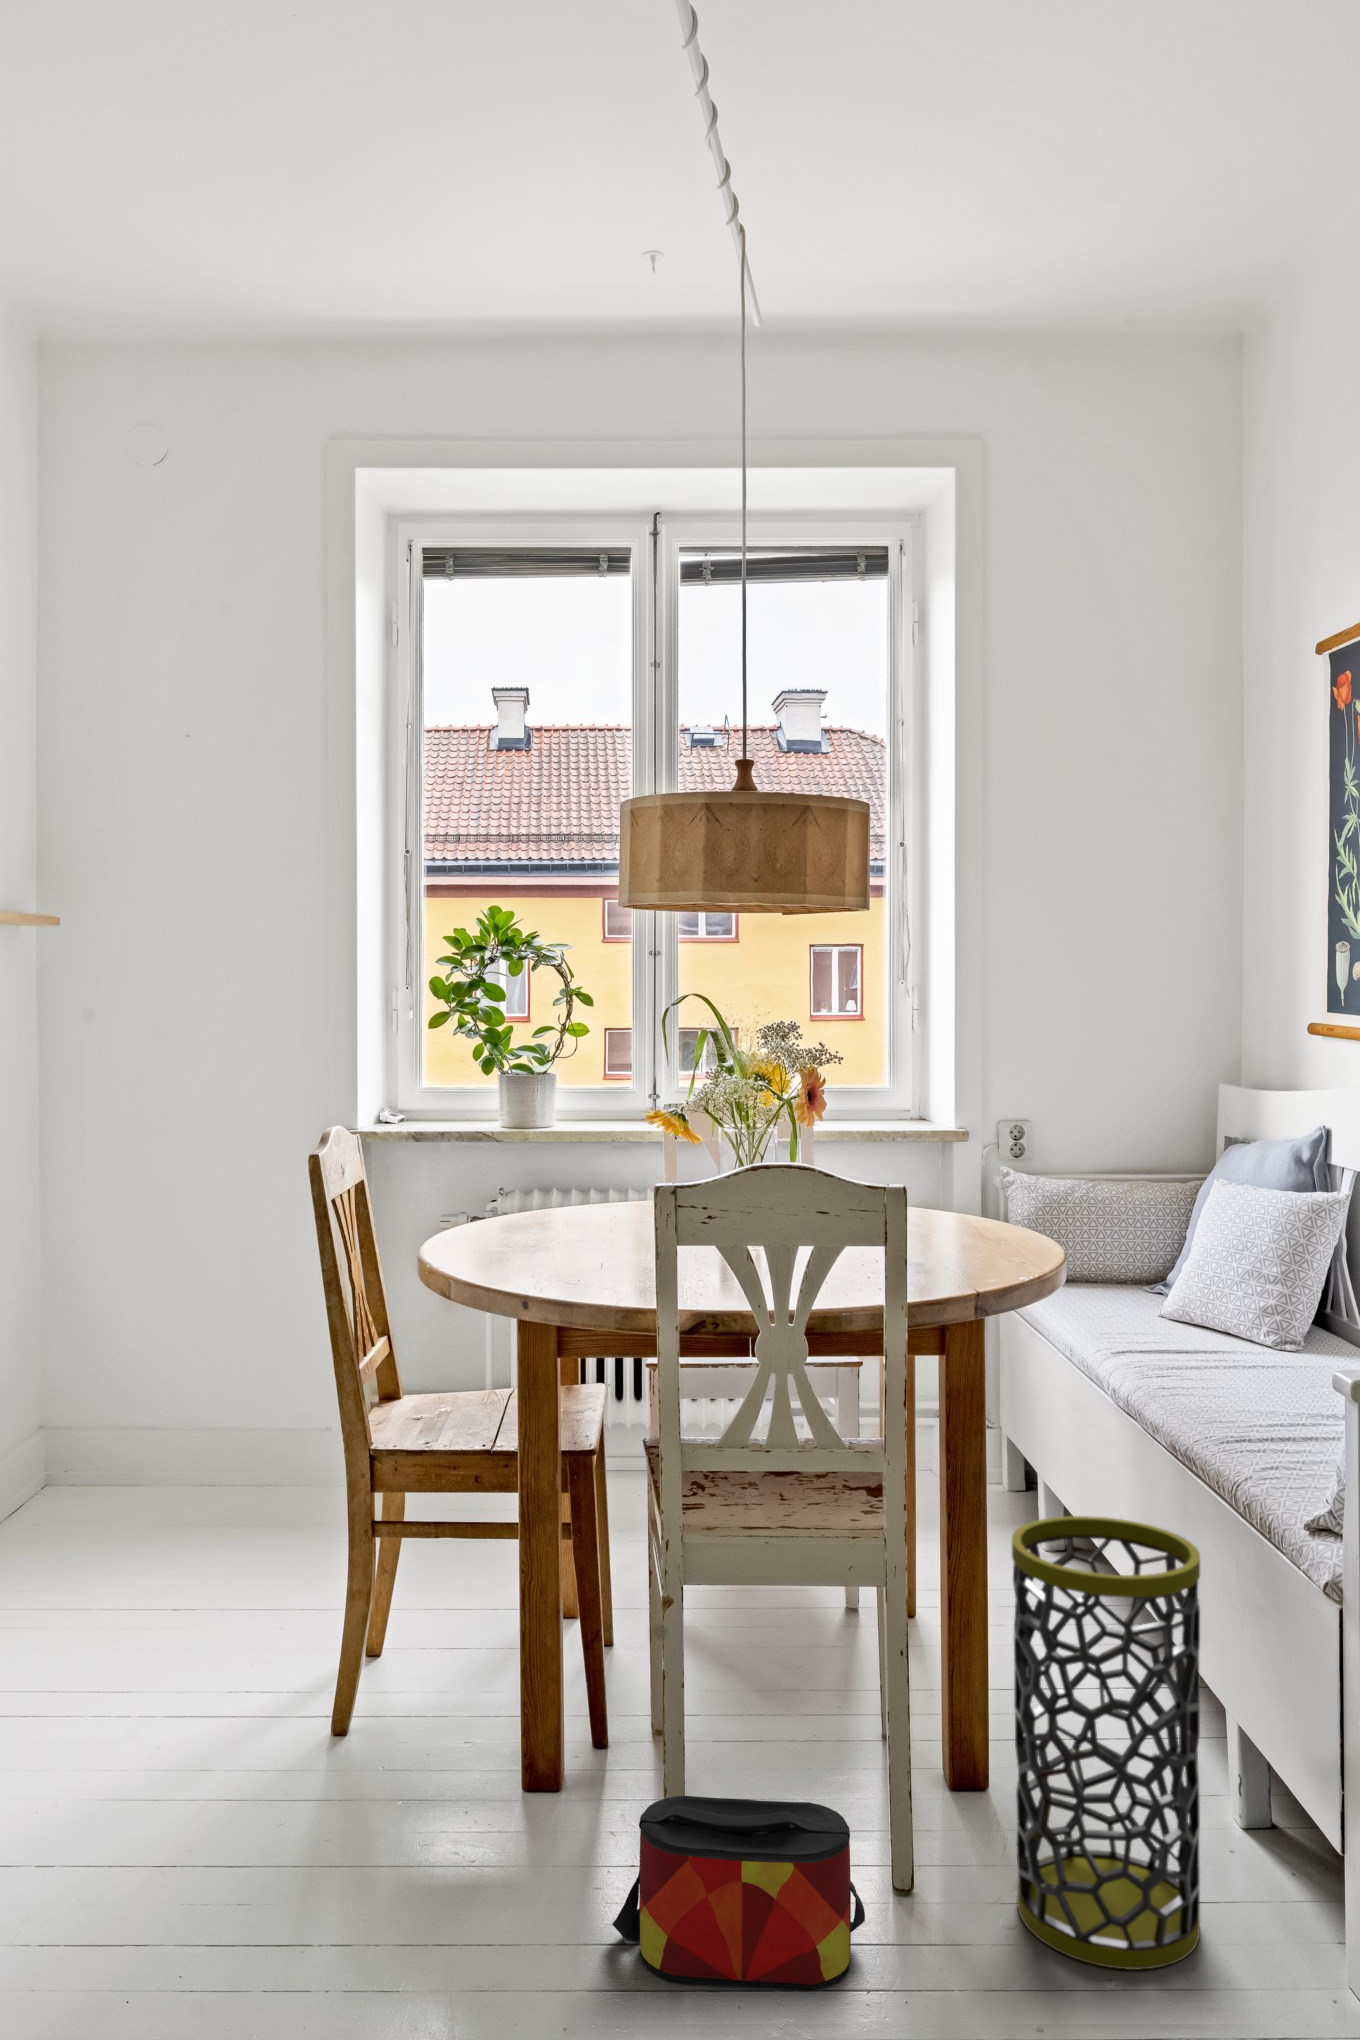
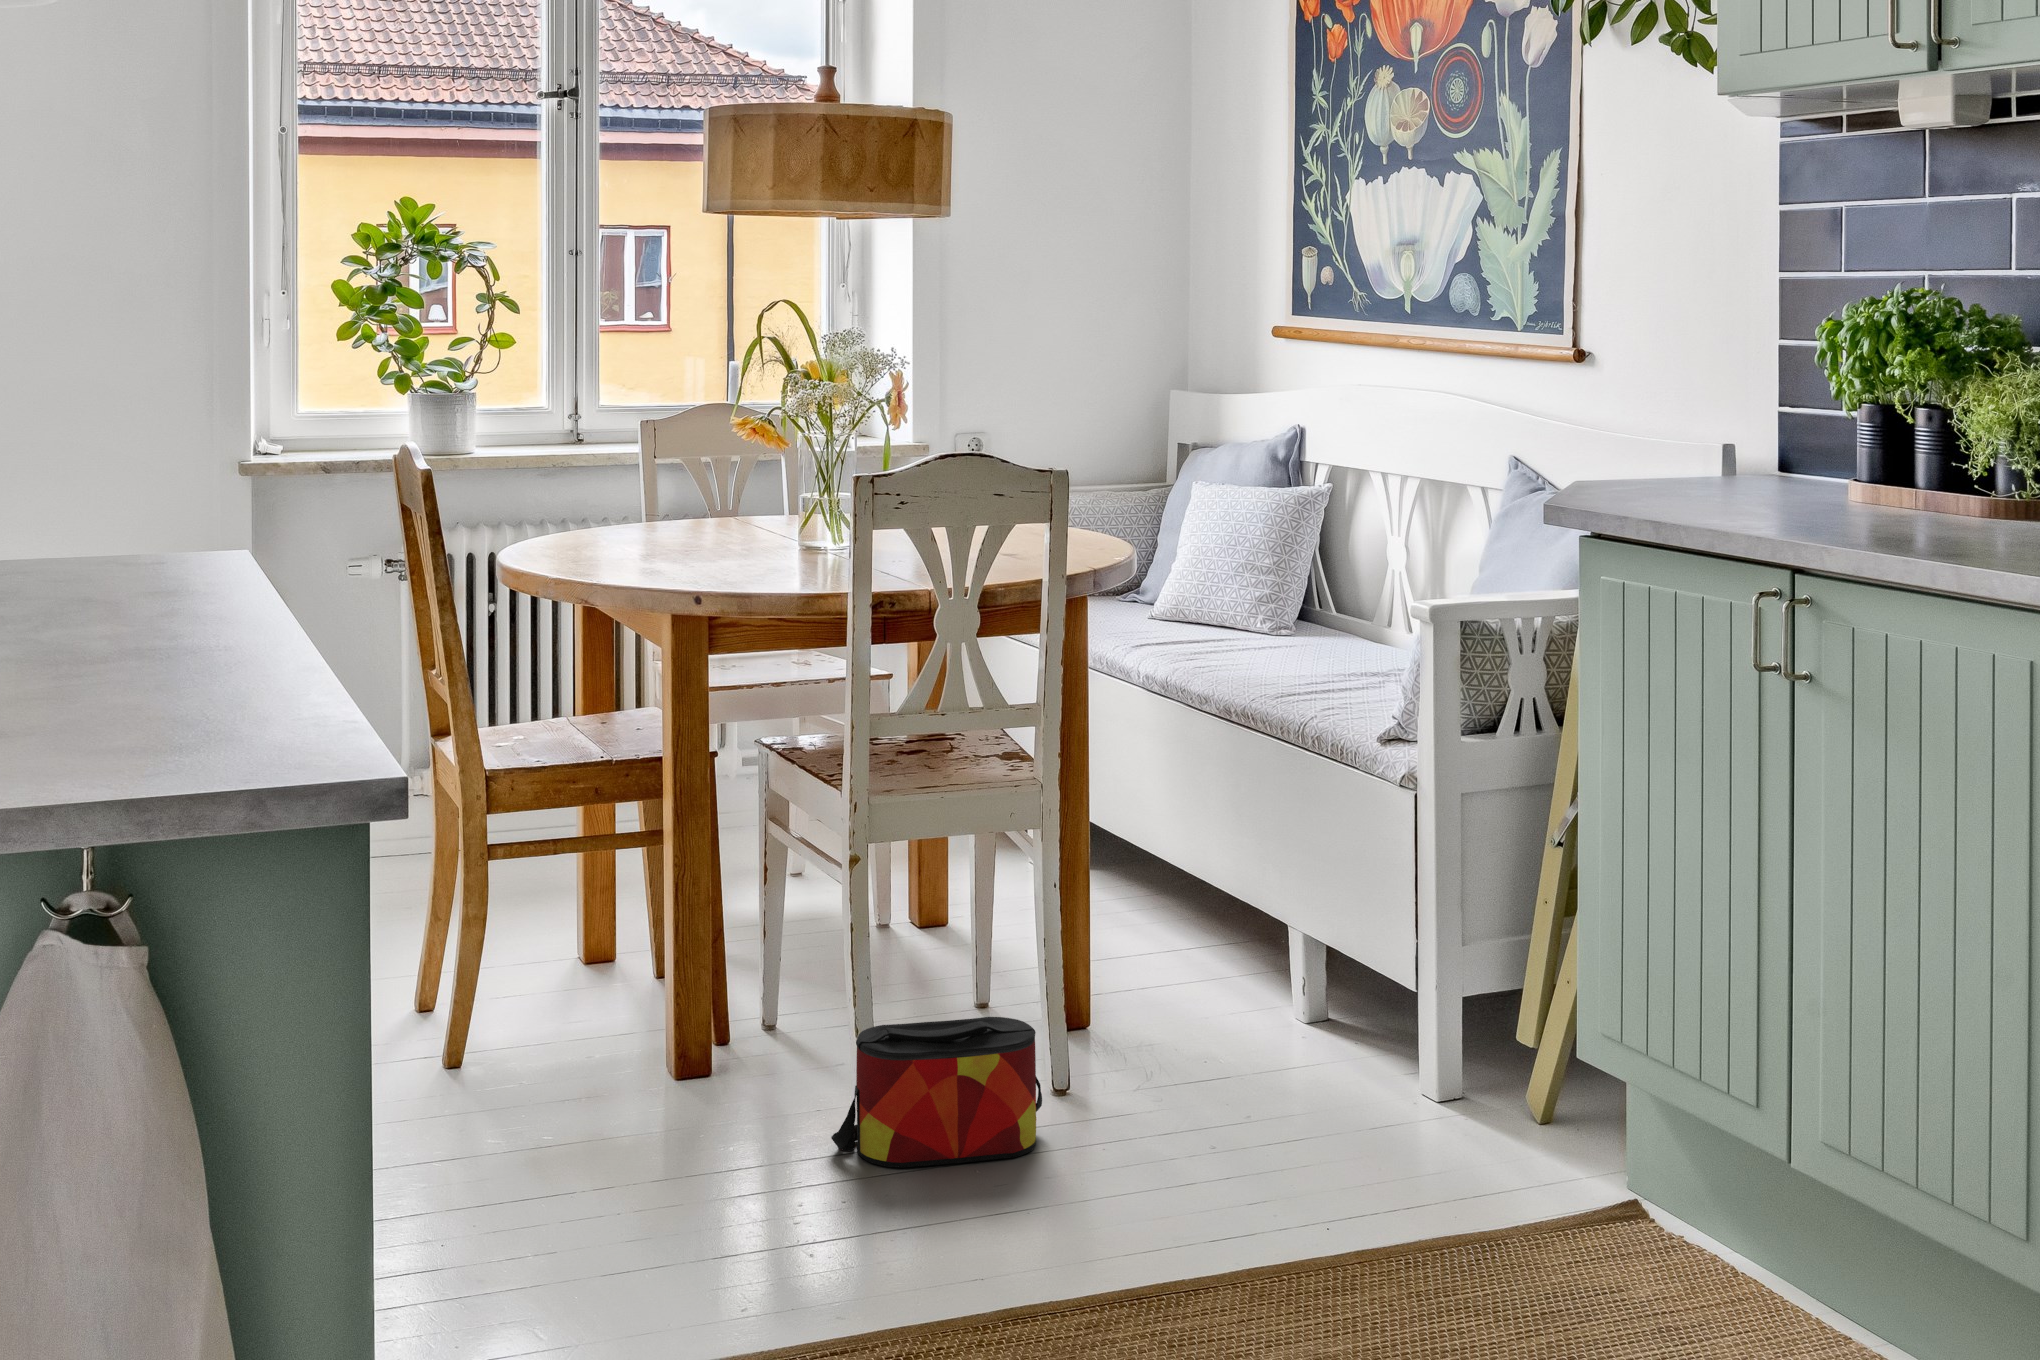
trash can: present [1012,1516,1200,1970] -> none [1140,762,1295,1114]

